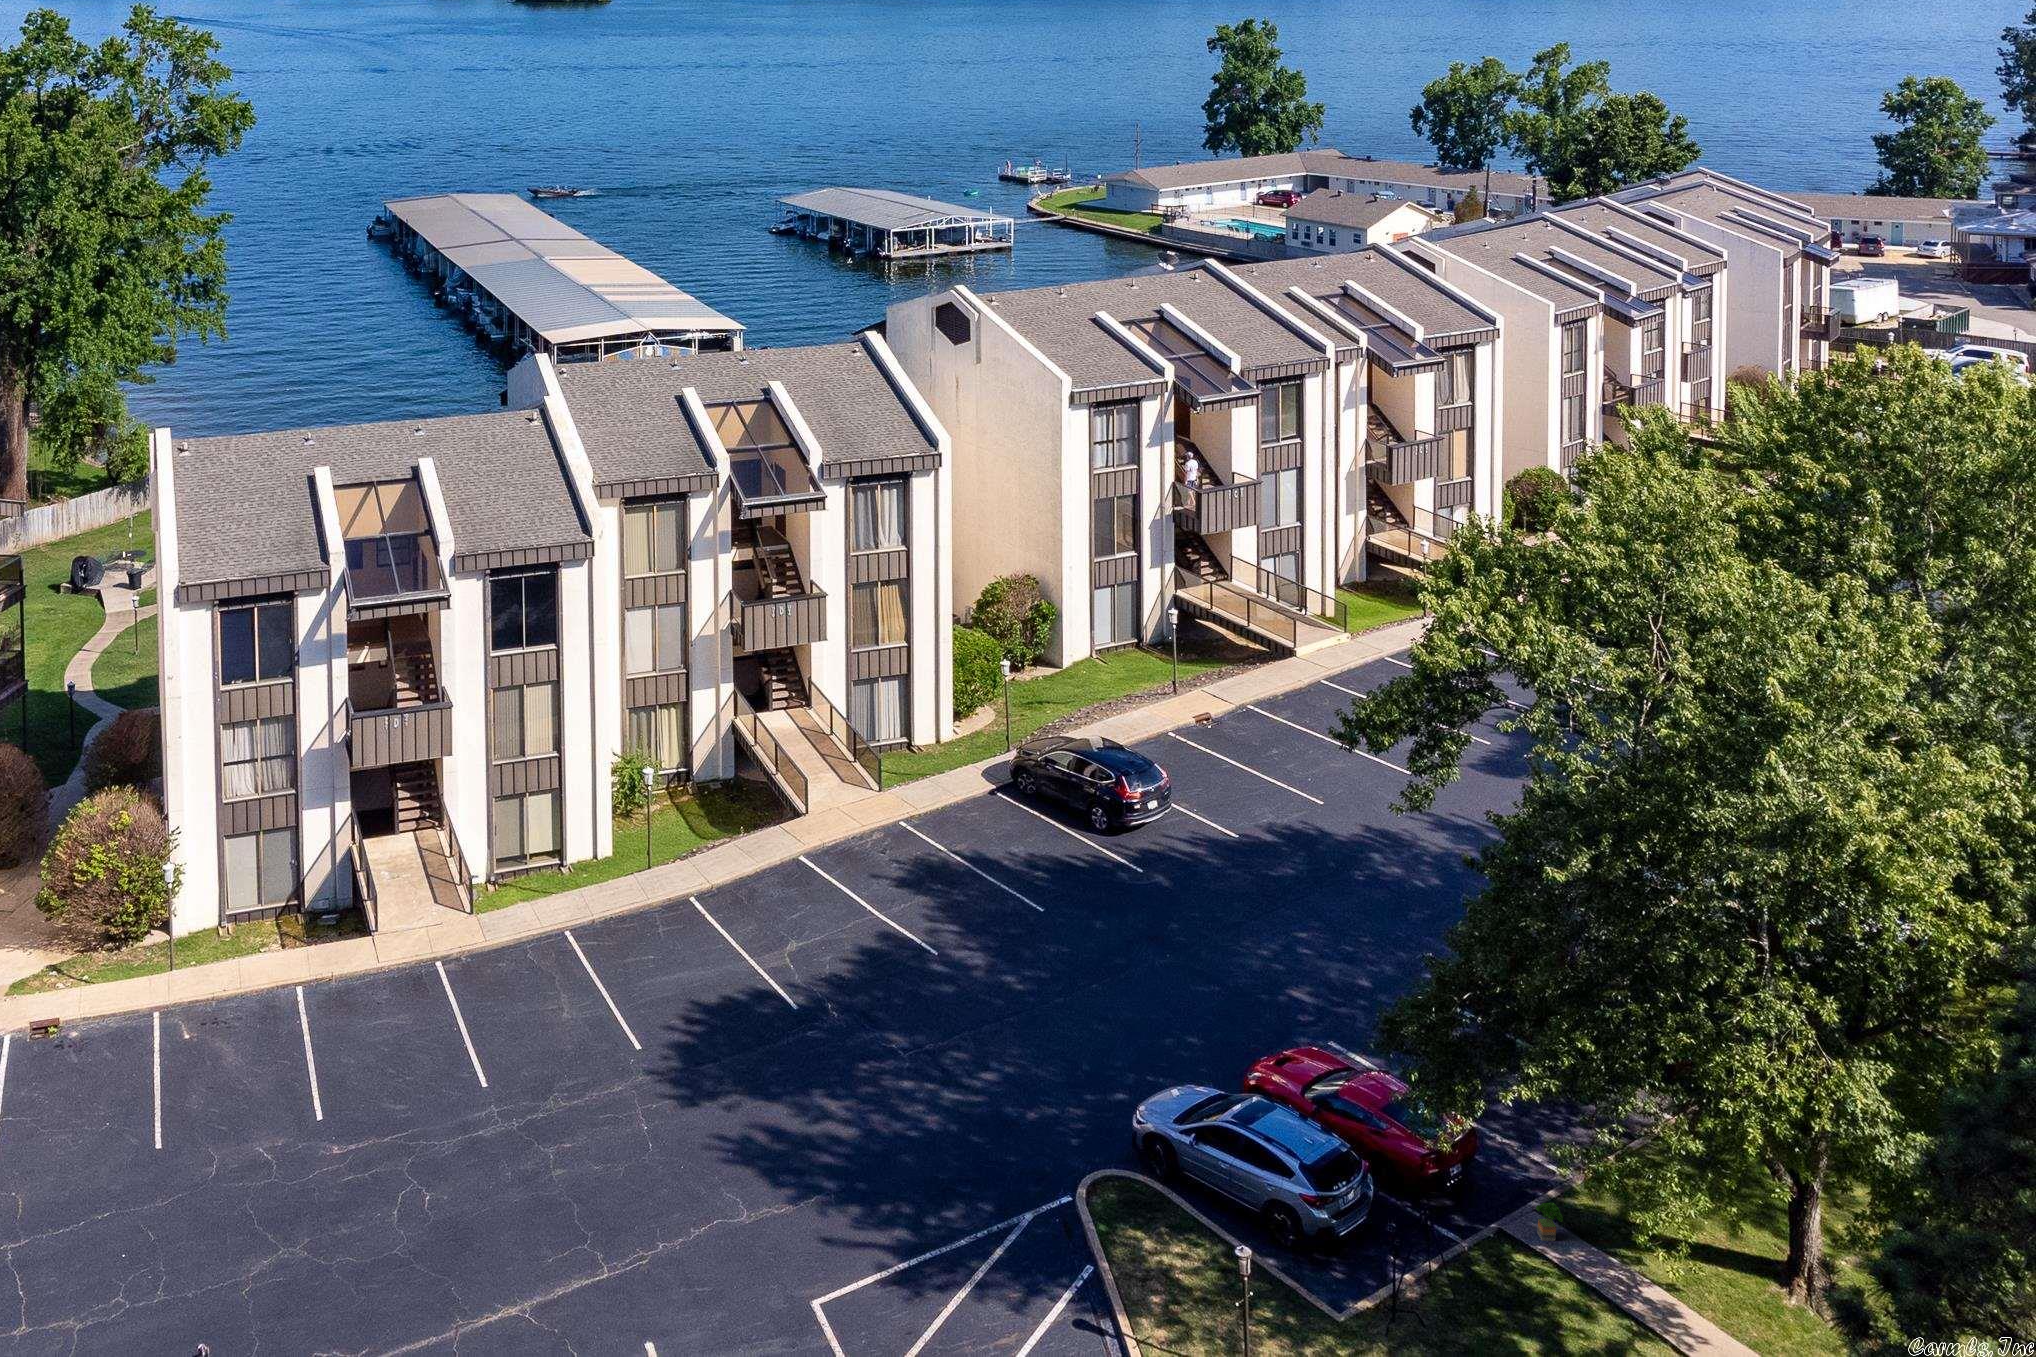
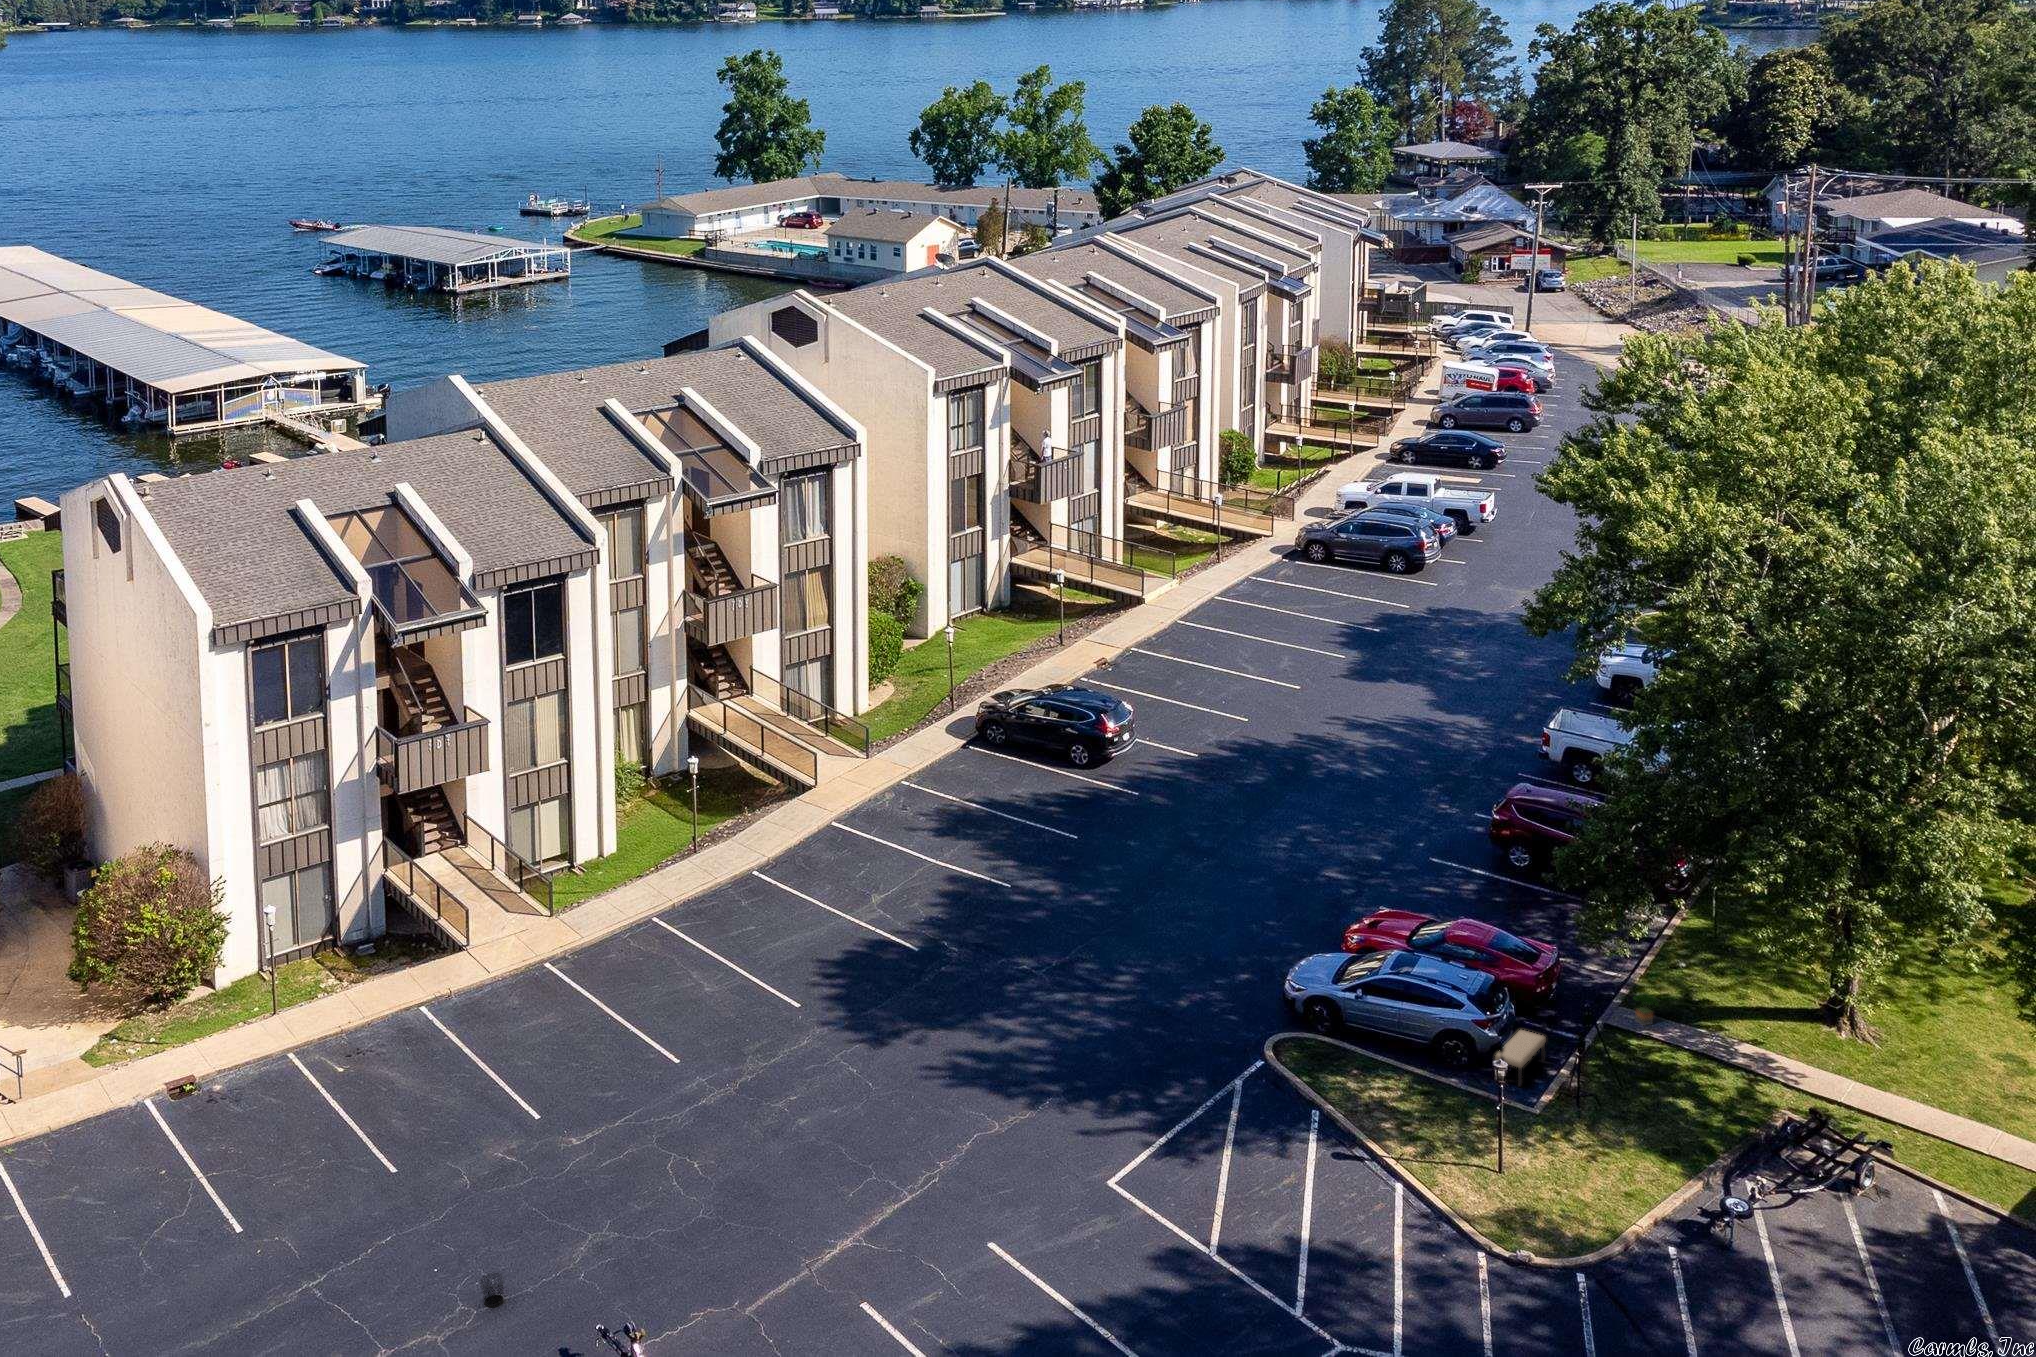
bench: none [1318,1219,1393,1284] -> present [1495,1030,1546,1086]
trash can: none [163,1263,186,1297] -> present [481,1274,503,1307]

